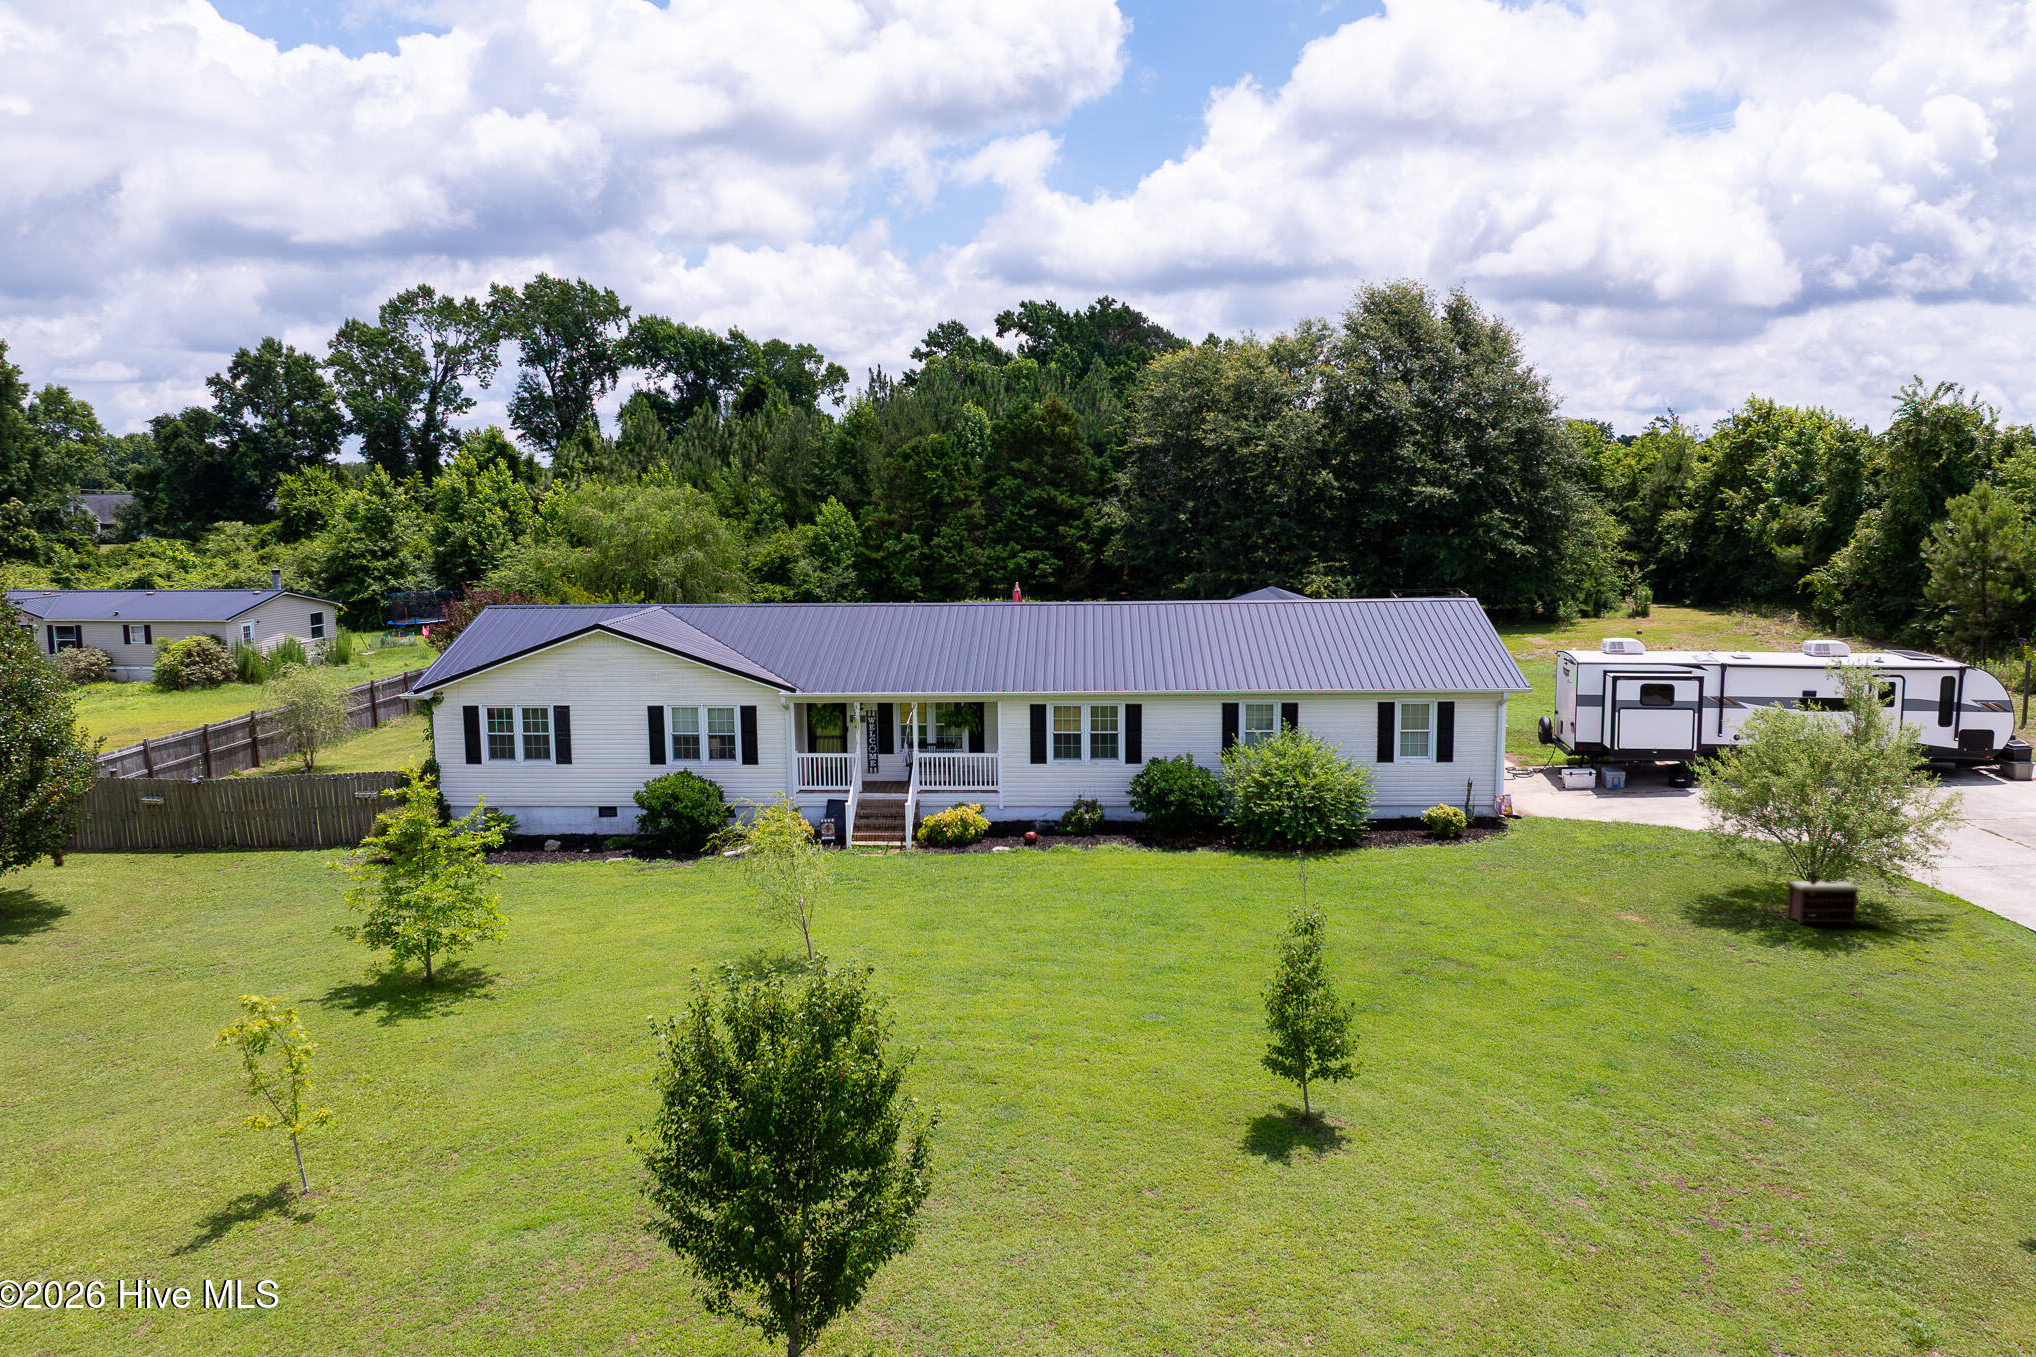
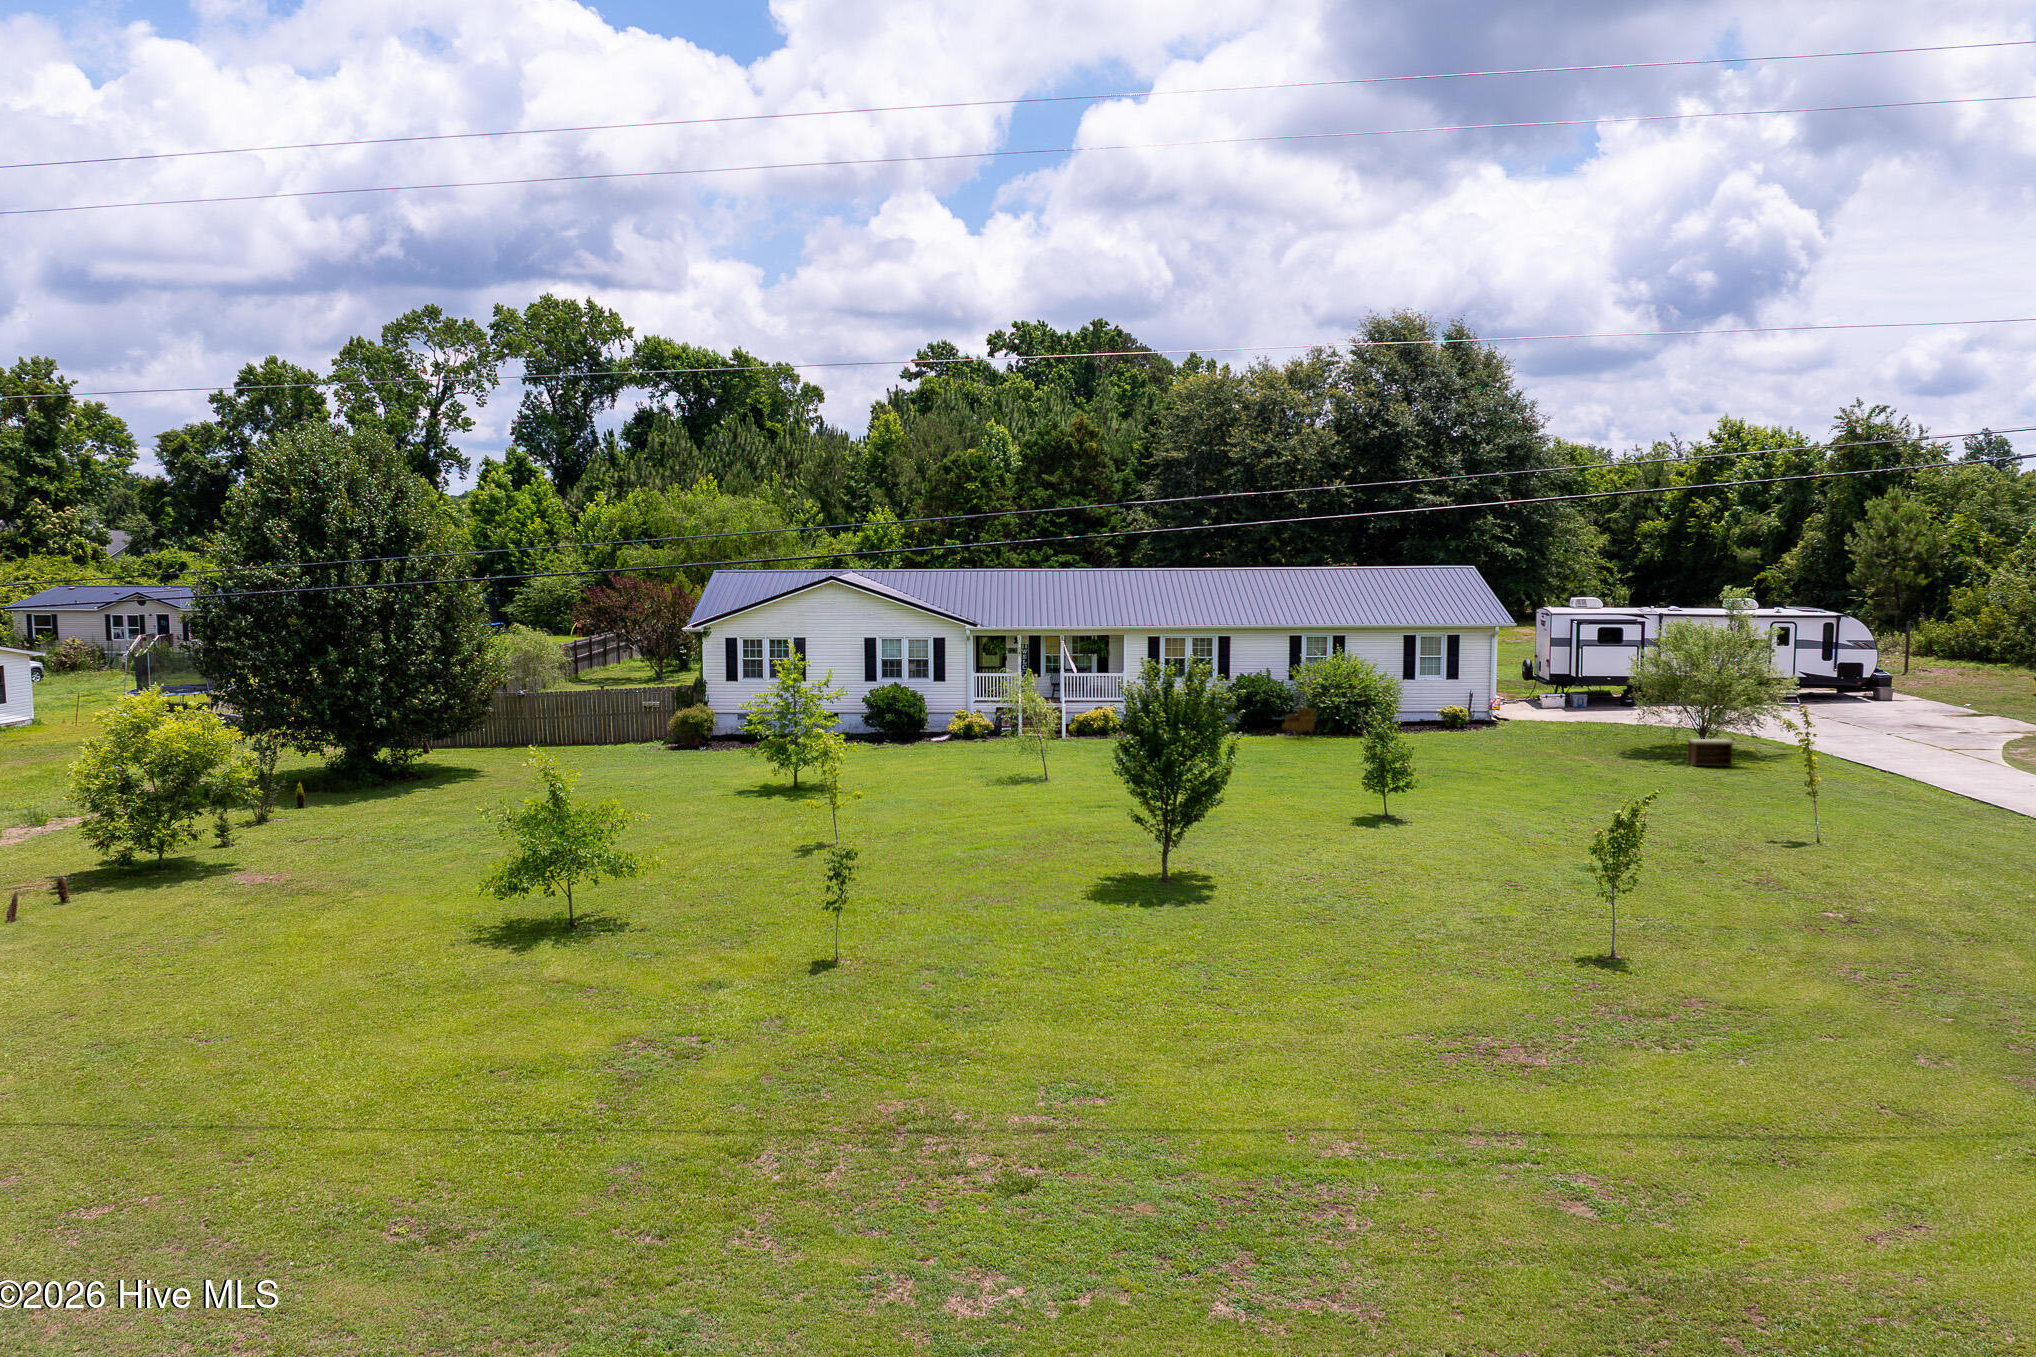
armchair: none [1206,808,1253,856] -> present [1282,708,1316,737]

